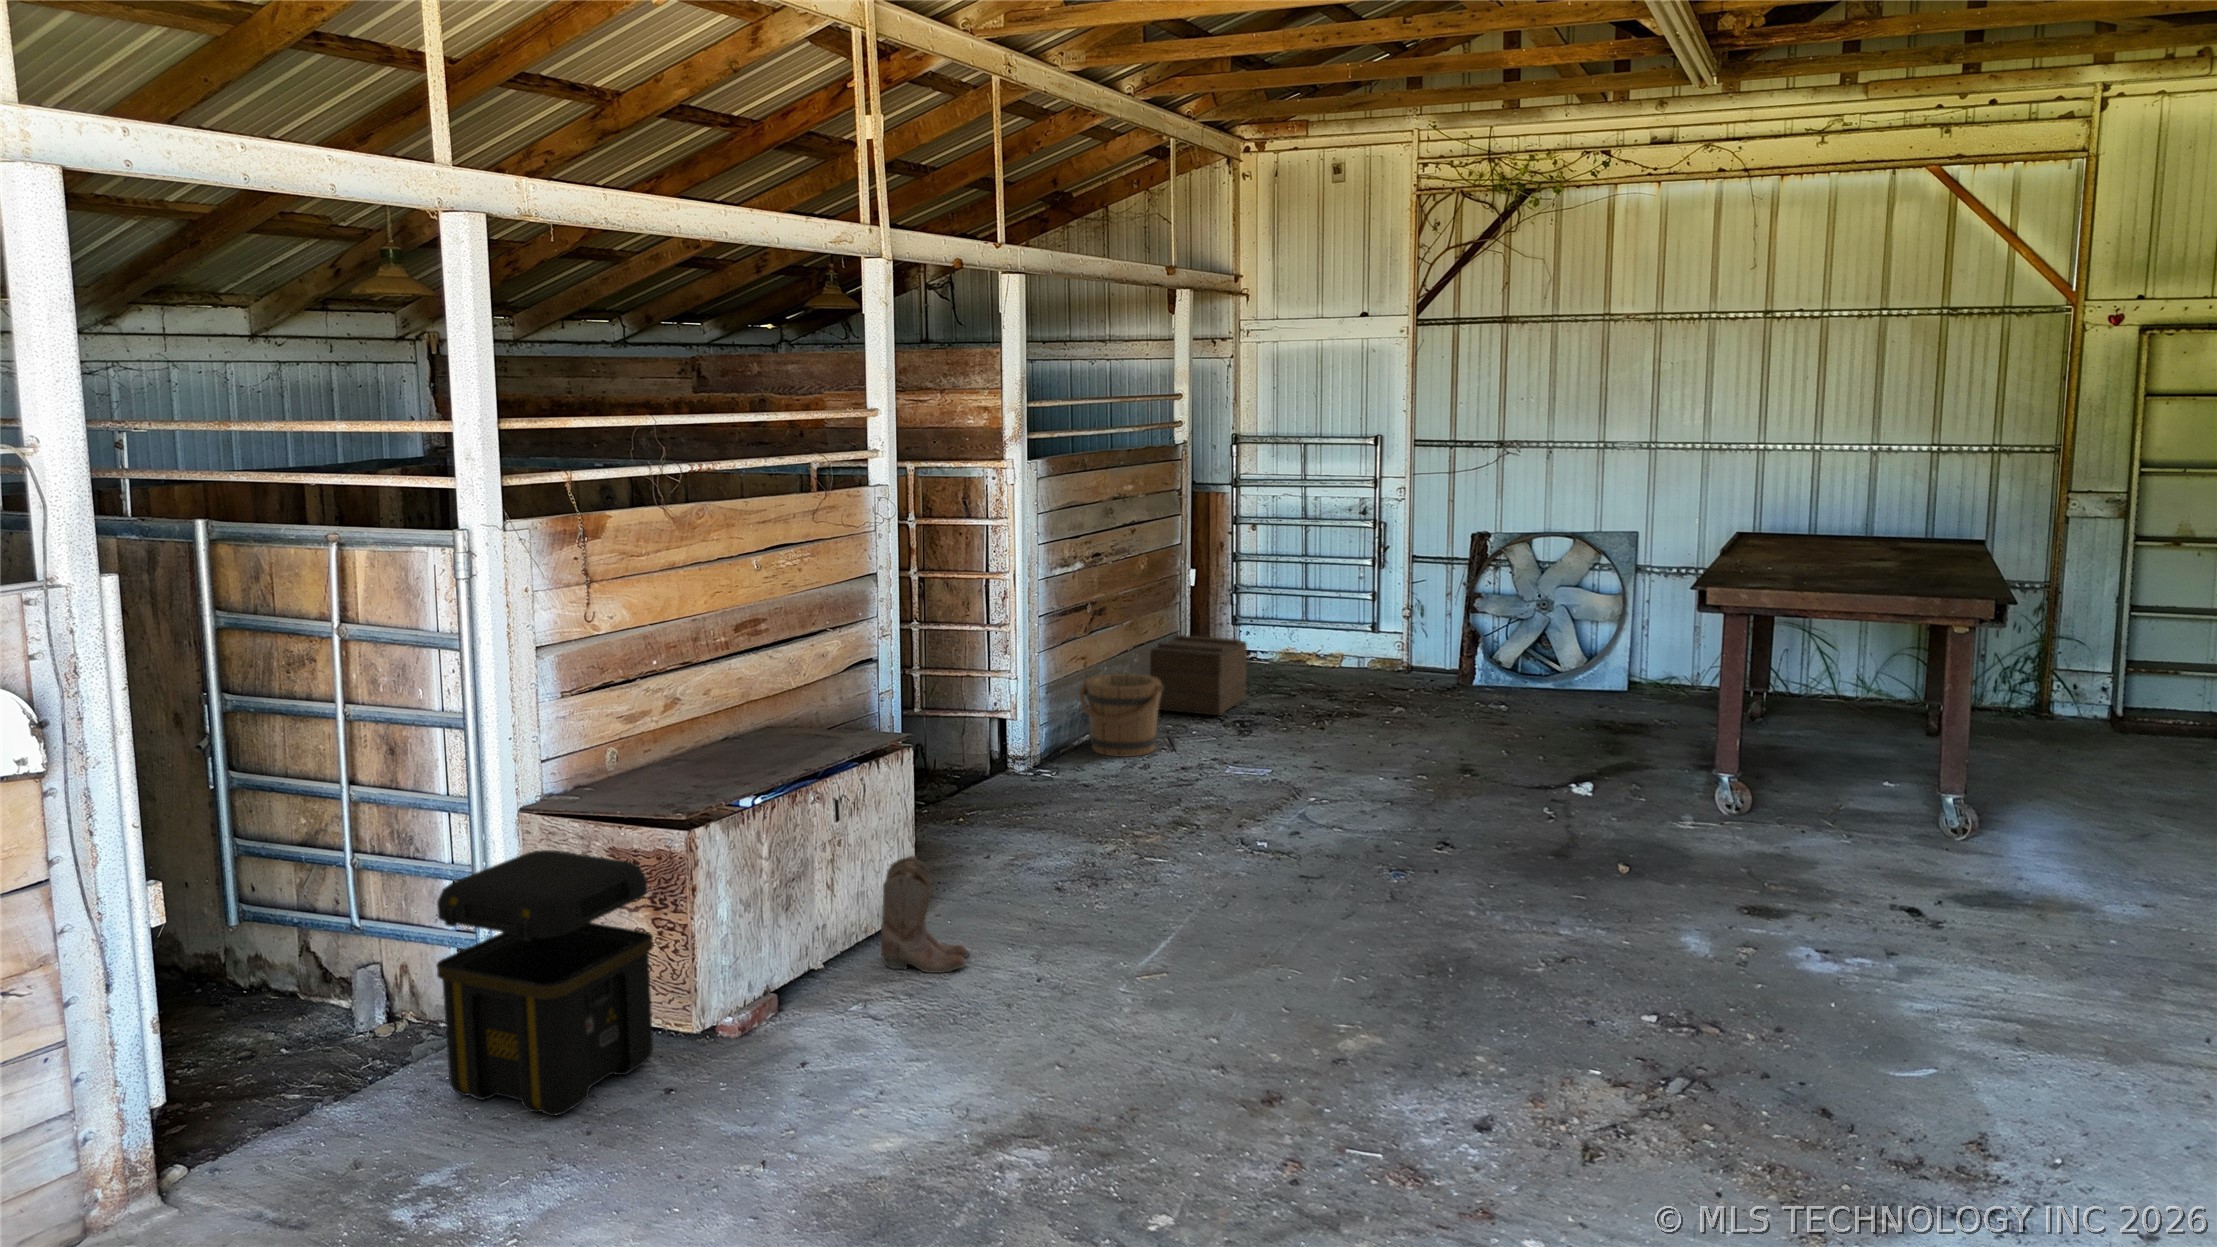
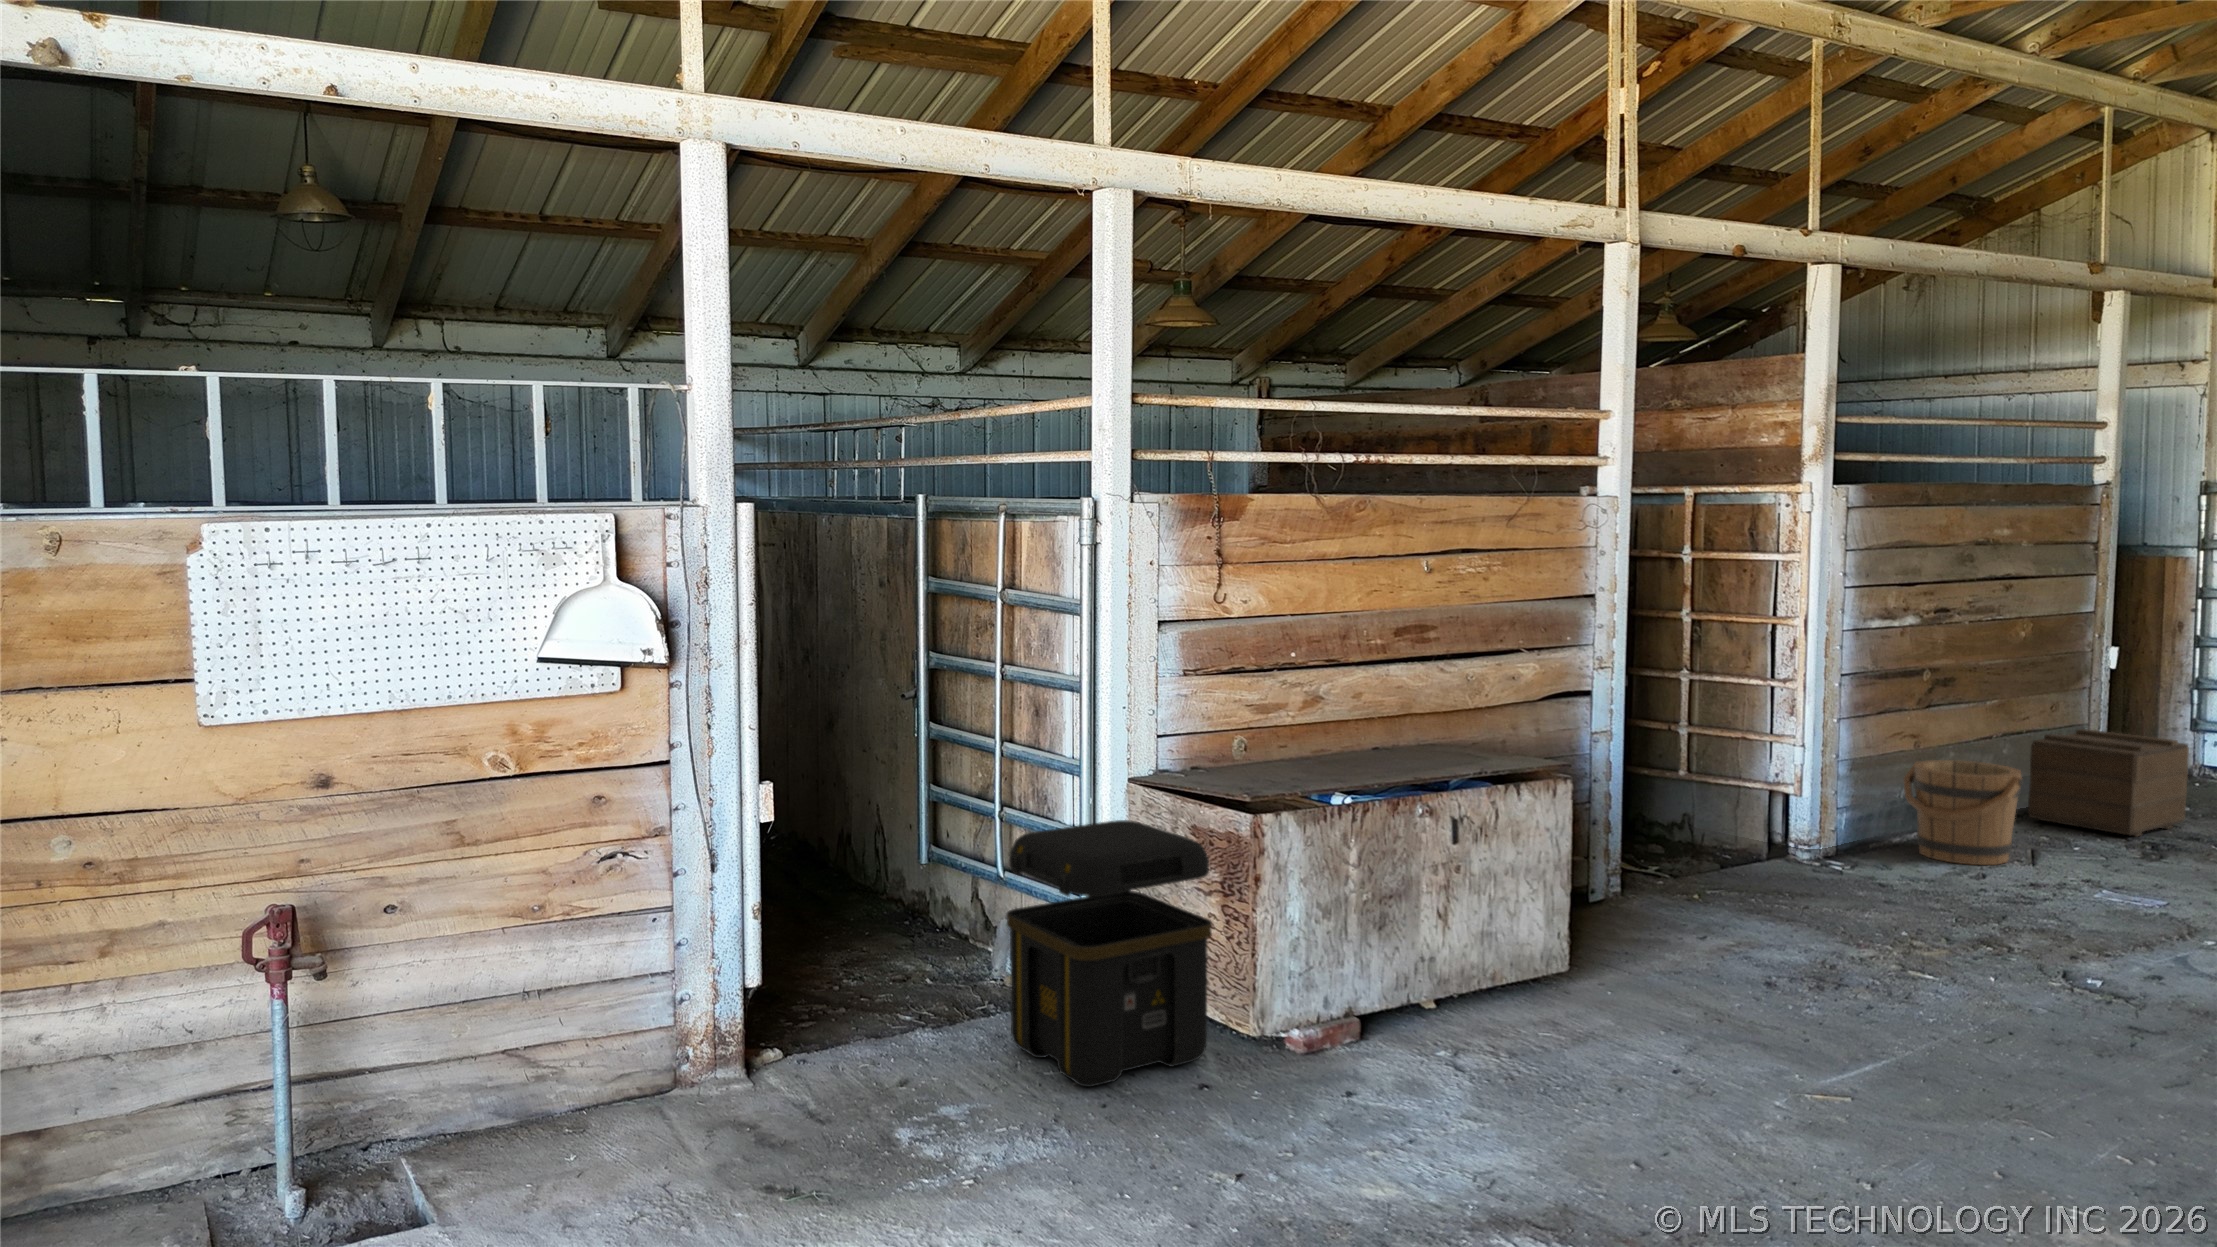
boots: present [881,856,969,973] -> none [1505,902,1616,1046]

